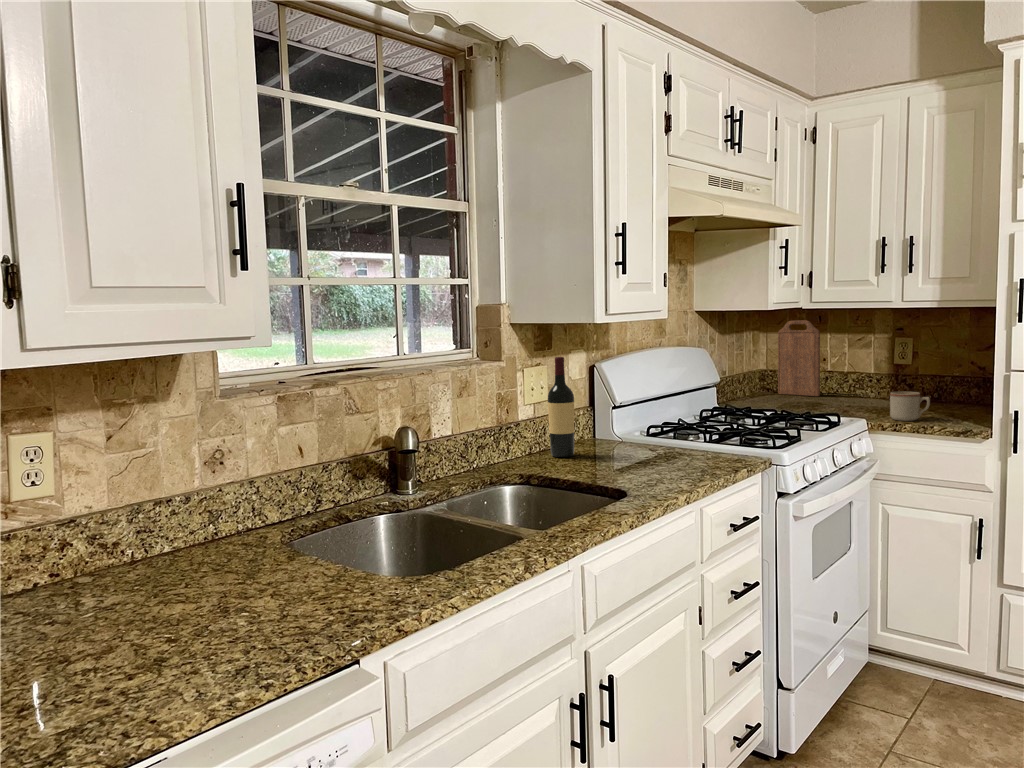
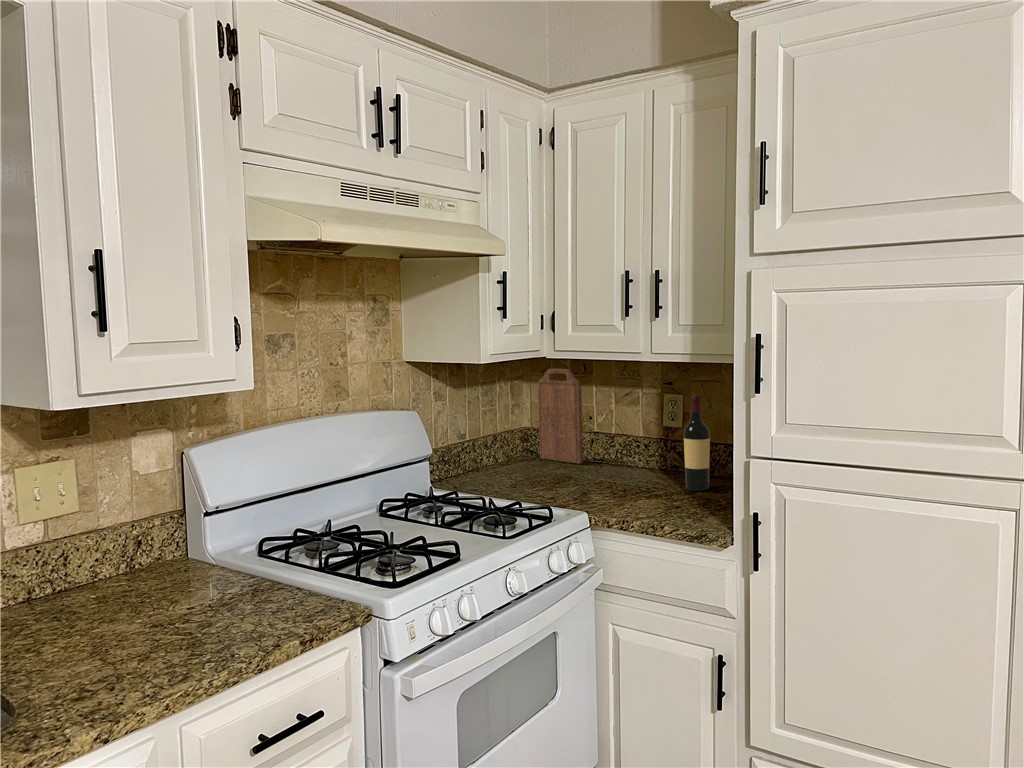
wine bottle: present [548,357,574,457] -> present [684,395,710,491]
mug: present [890,392,930,421] -> none [624,473,670,514]

